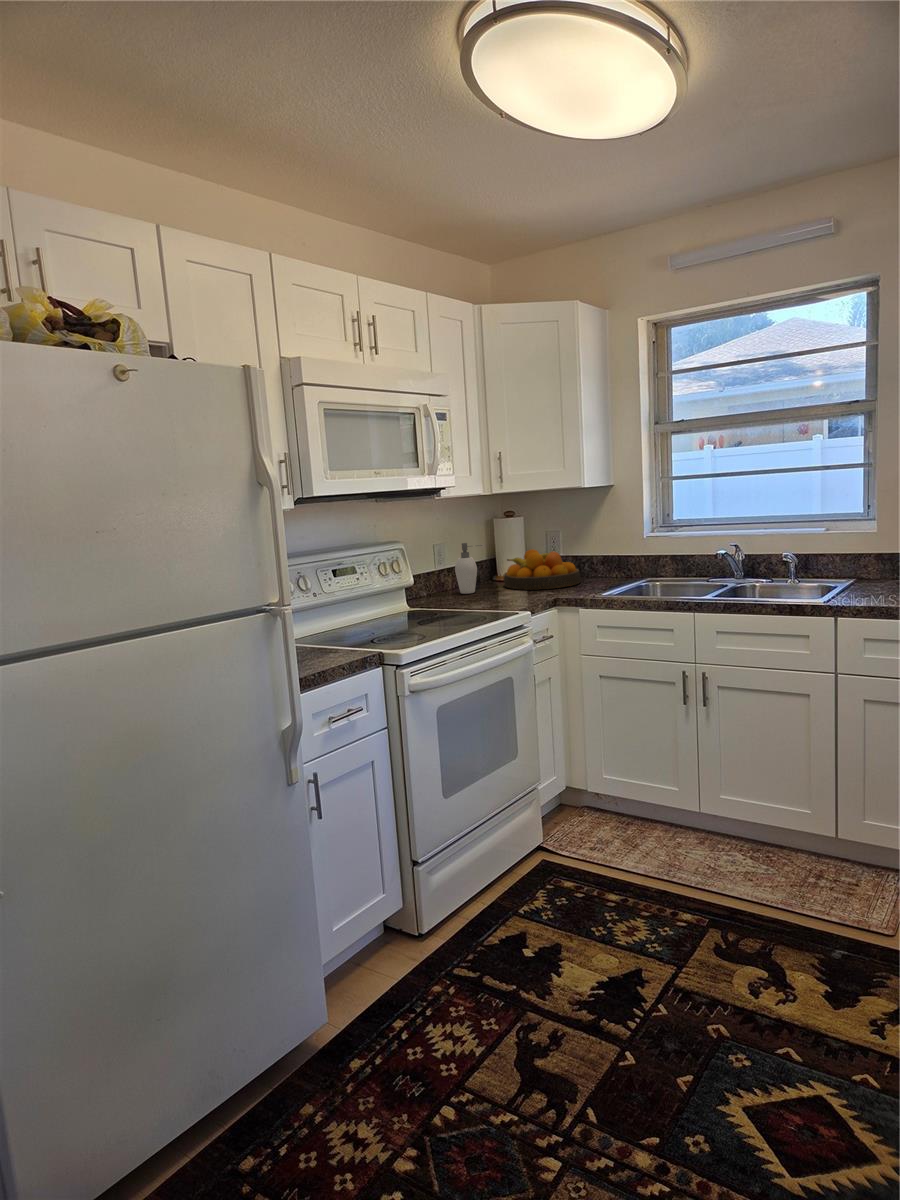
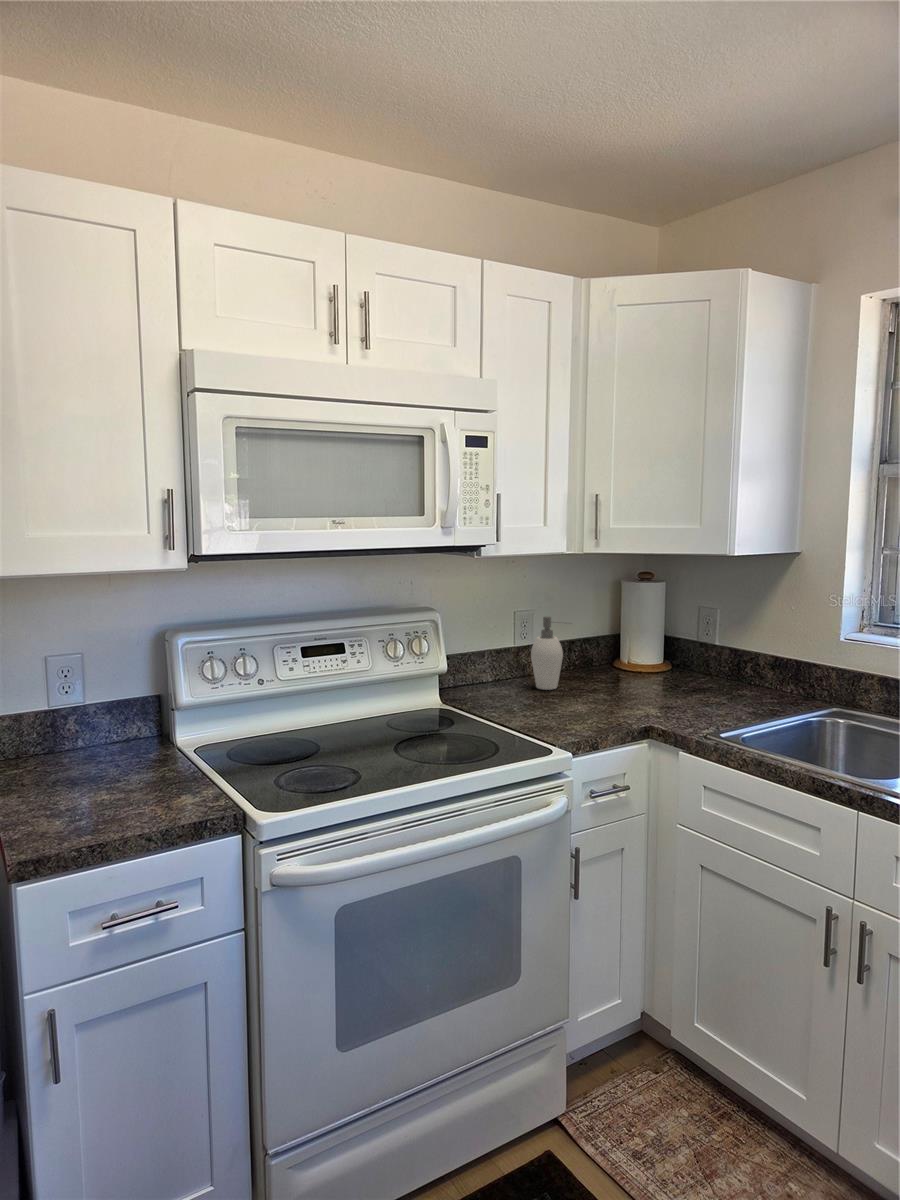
fruit bowl: present [504,549,580,589] -> none [608,633,726,702]

